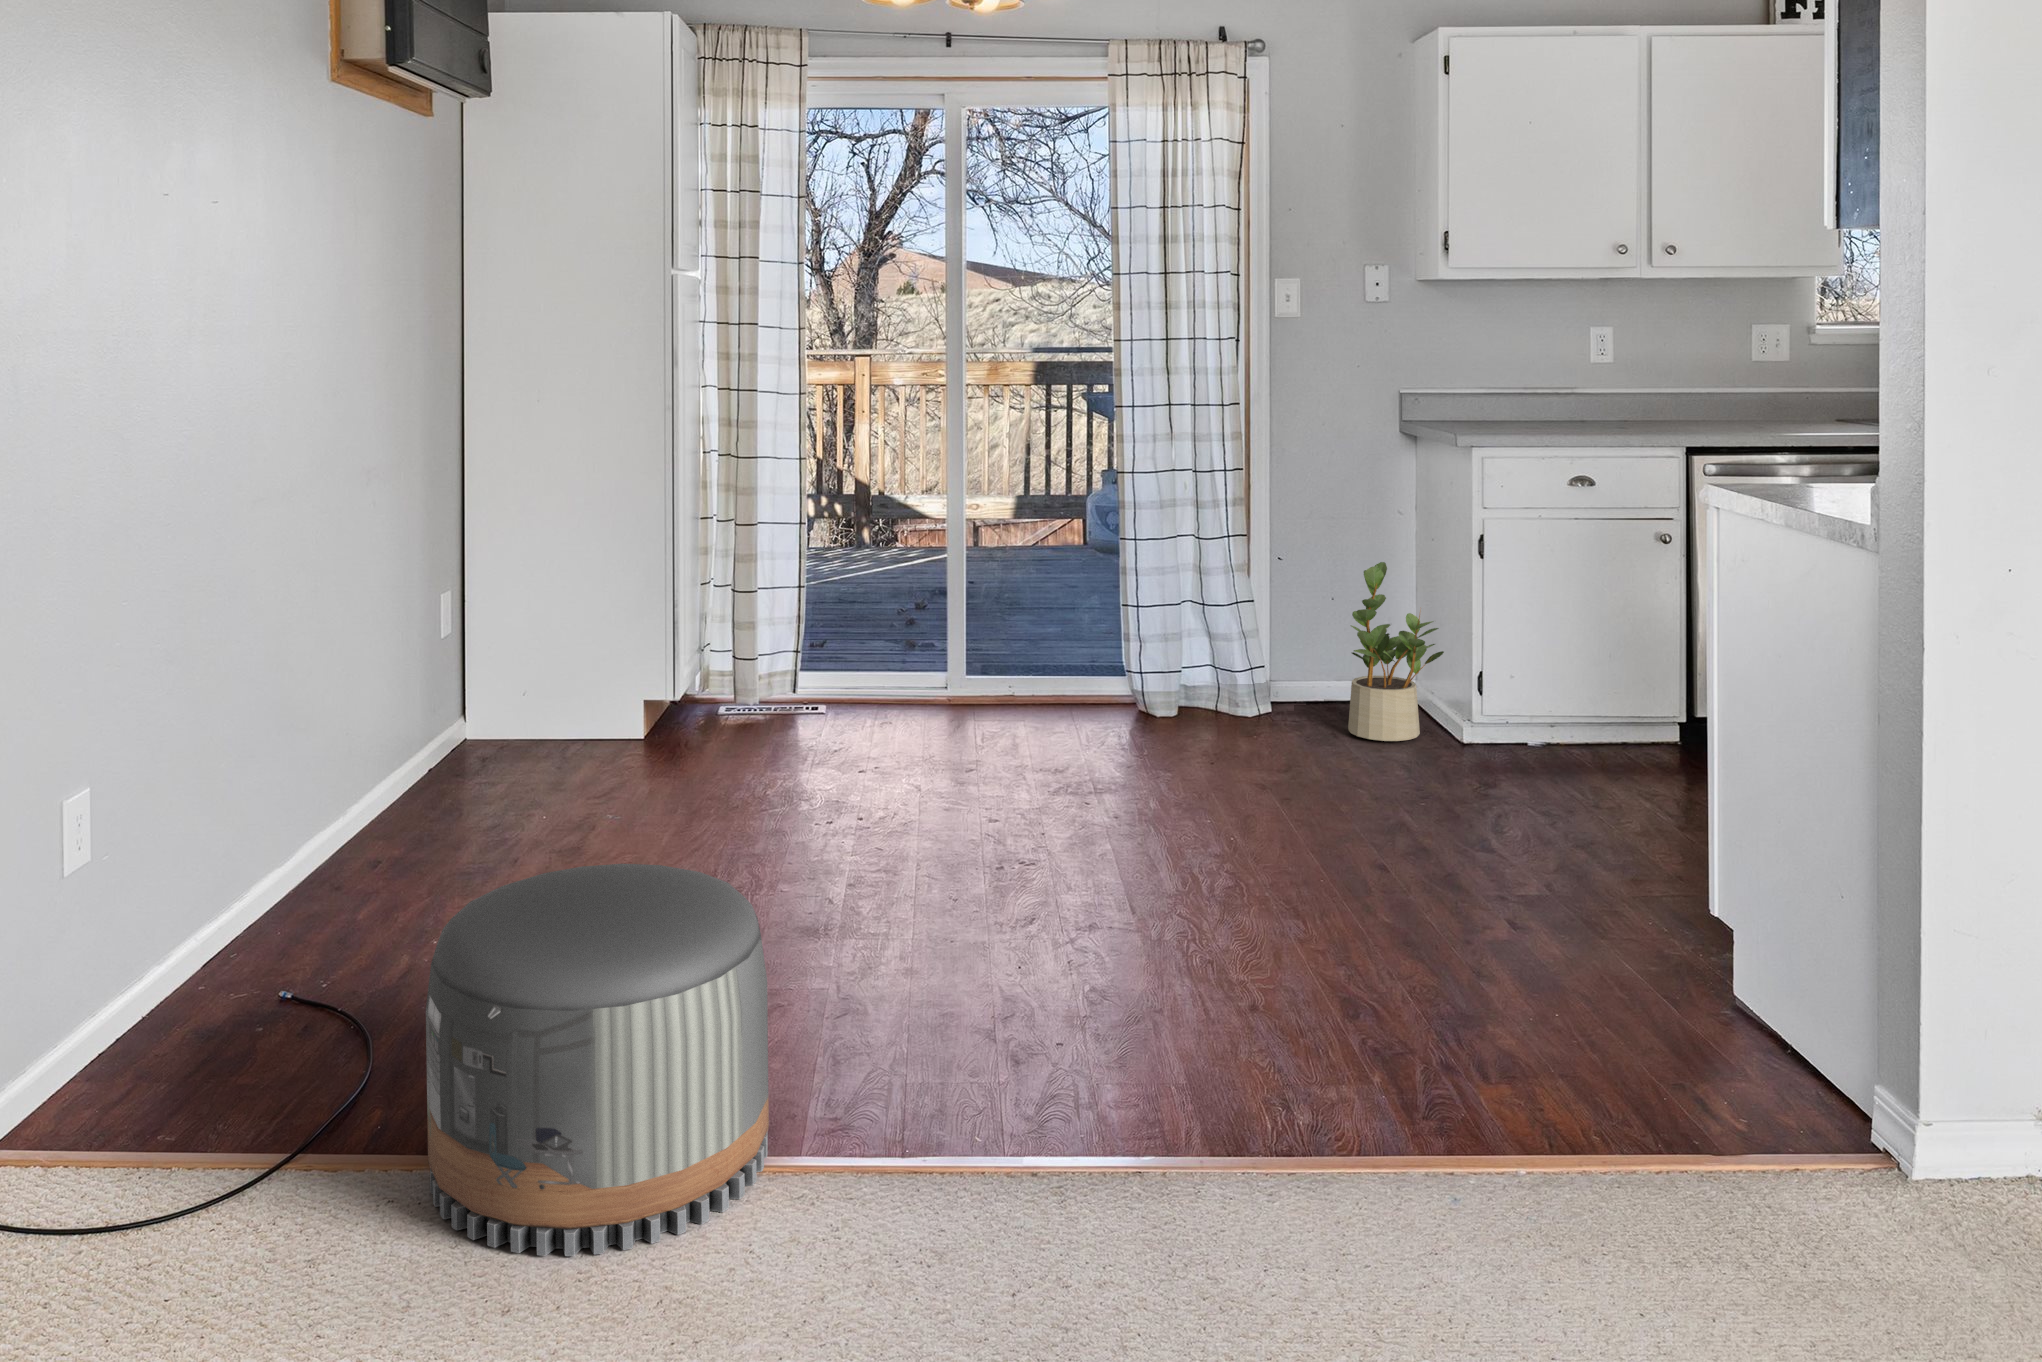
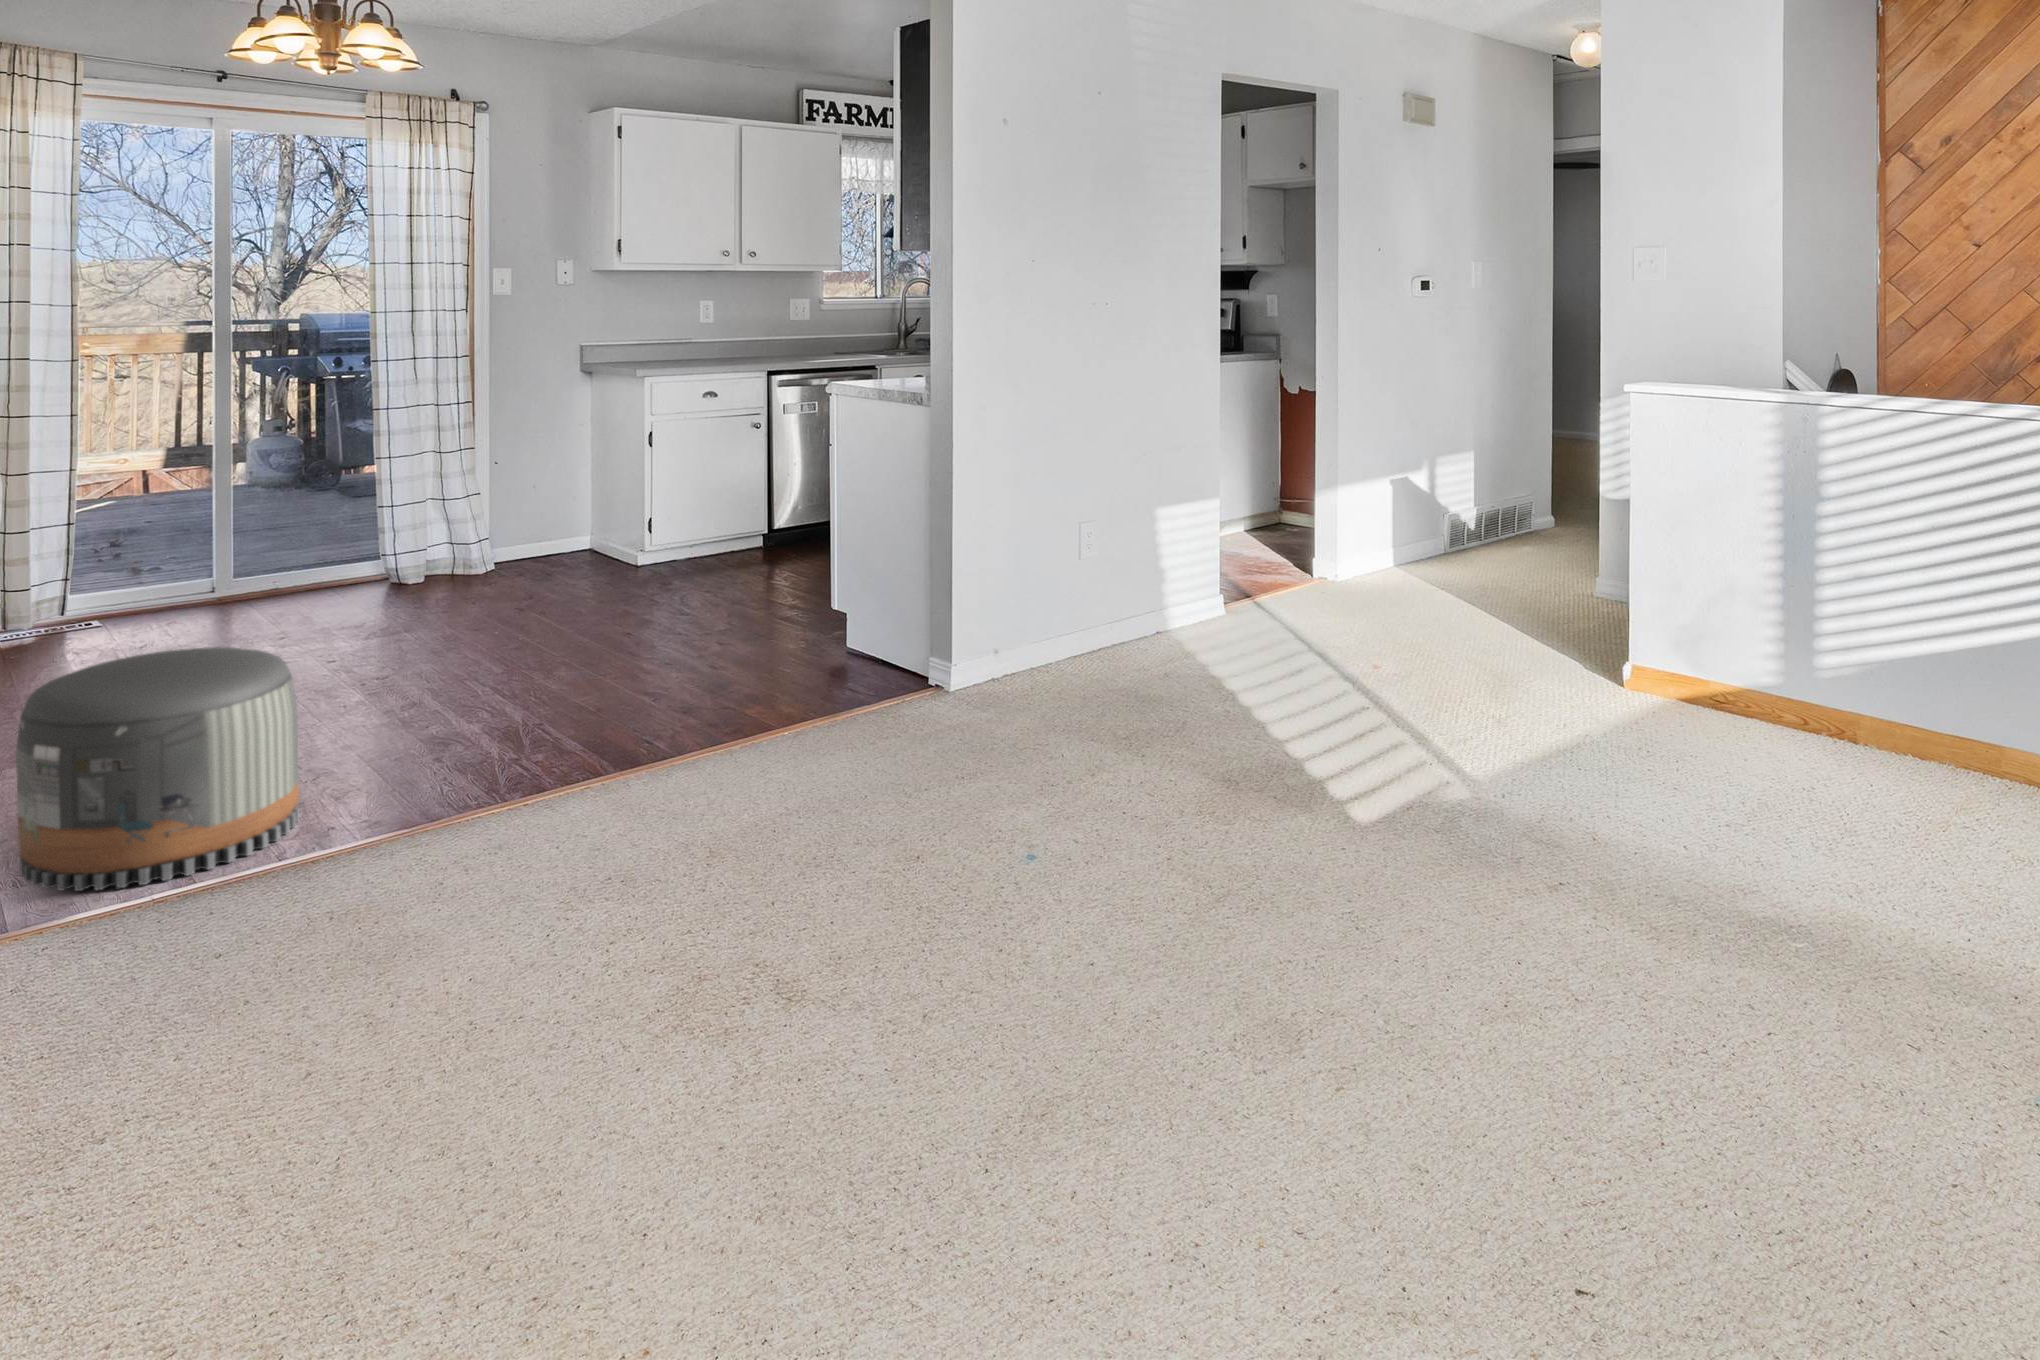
potted plant: present [1348,562,1444,741] -> none [560,455,625,571]

